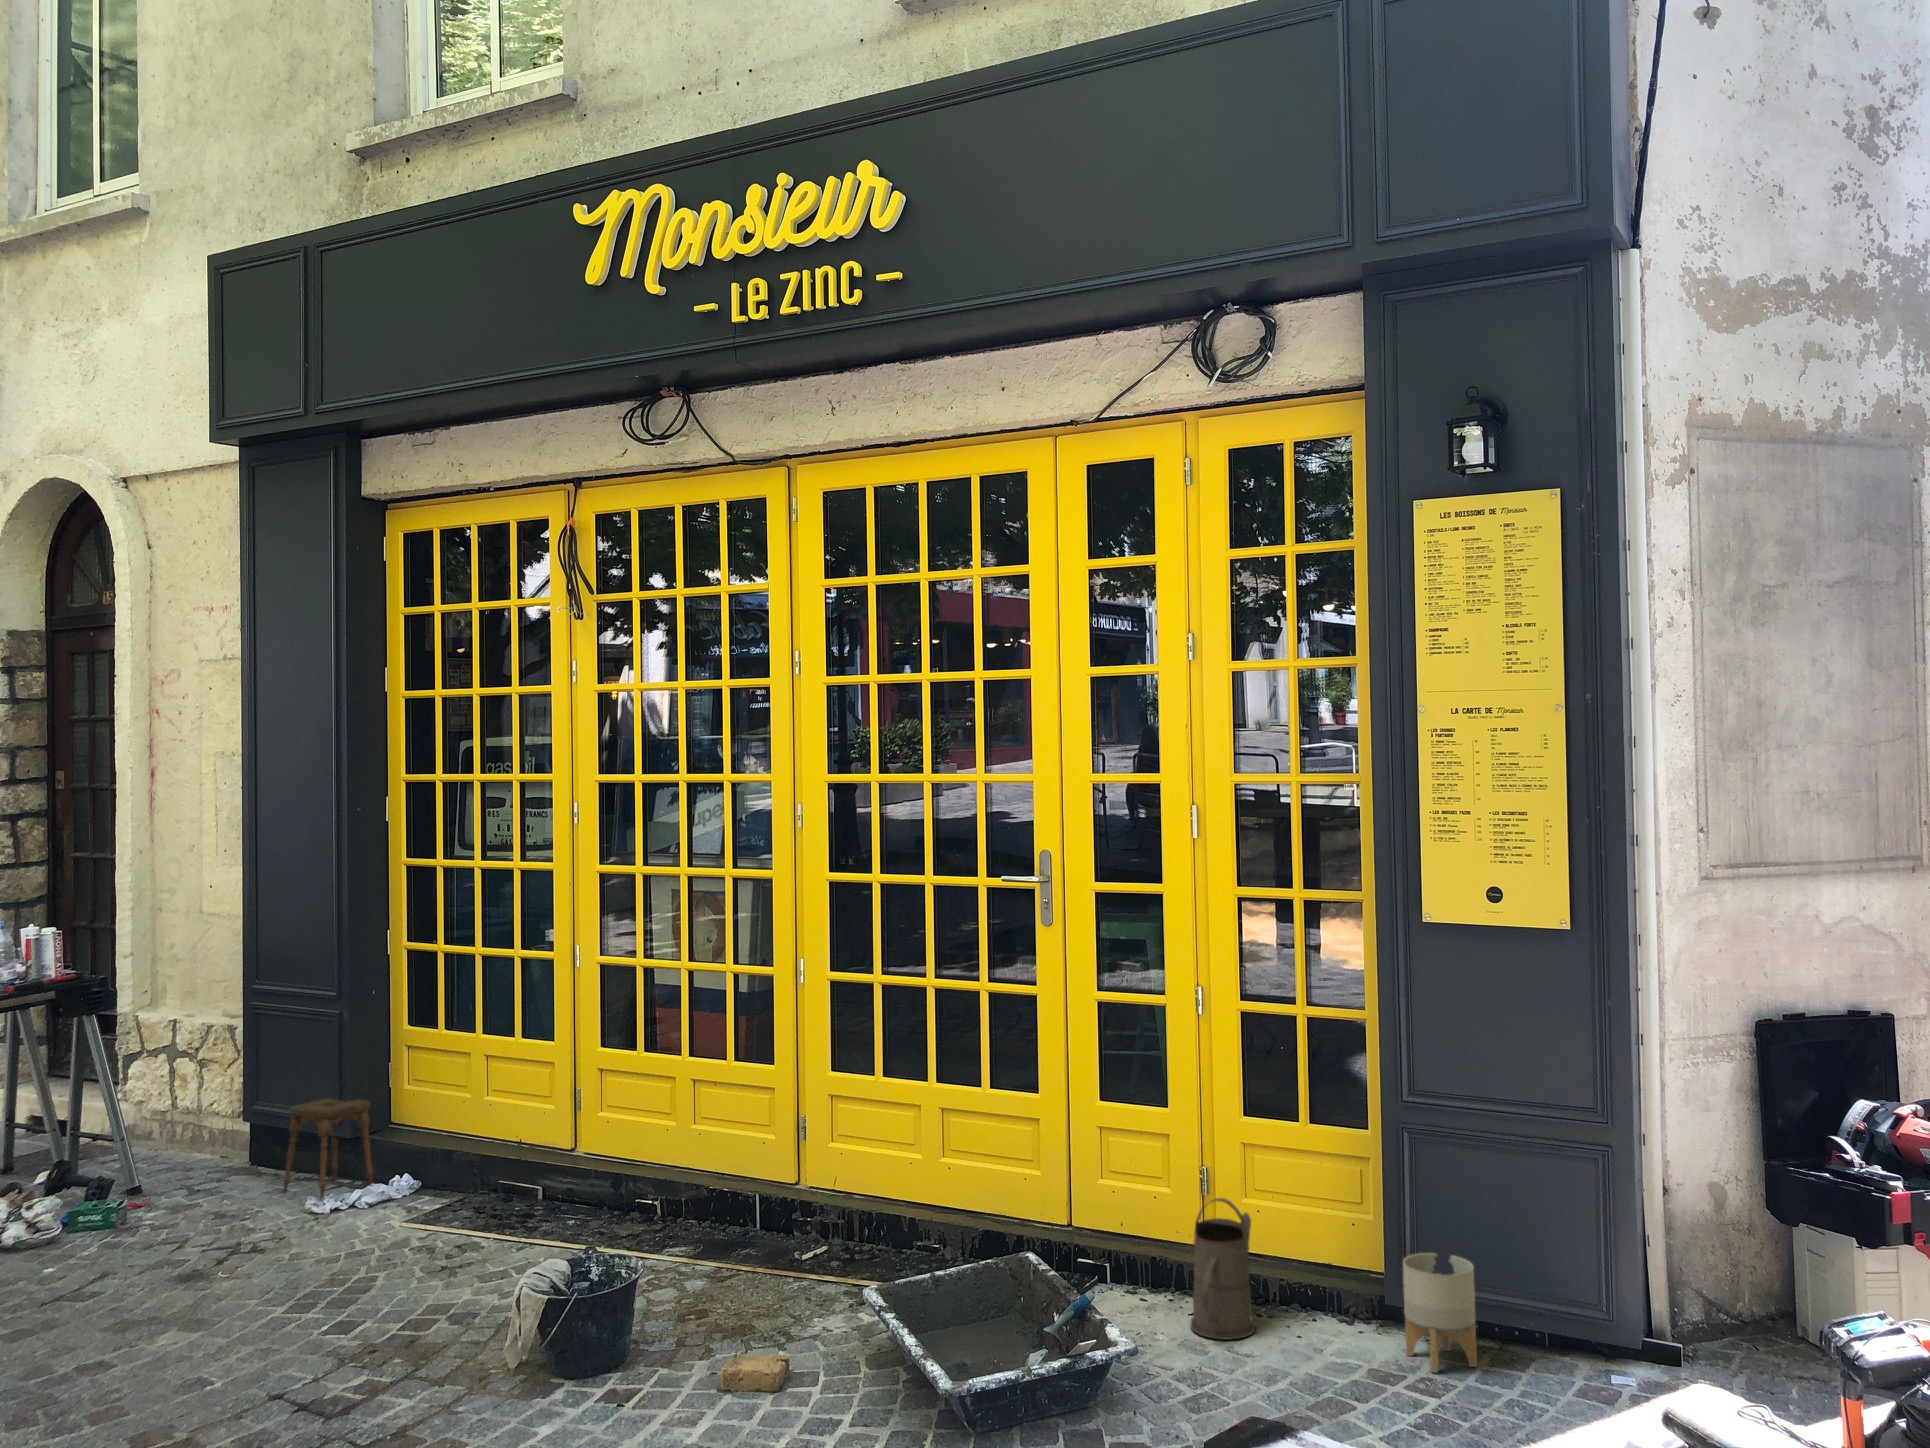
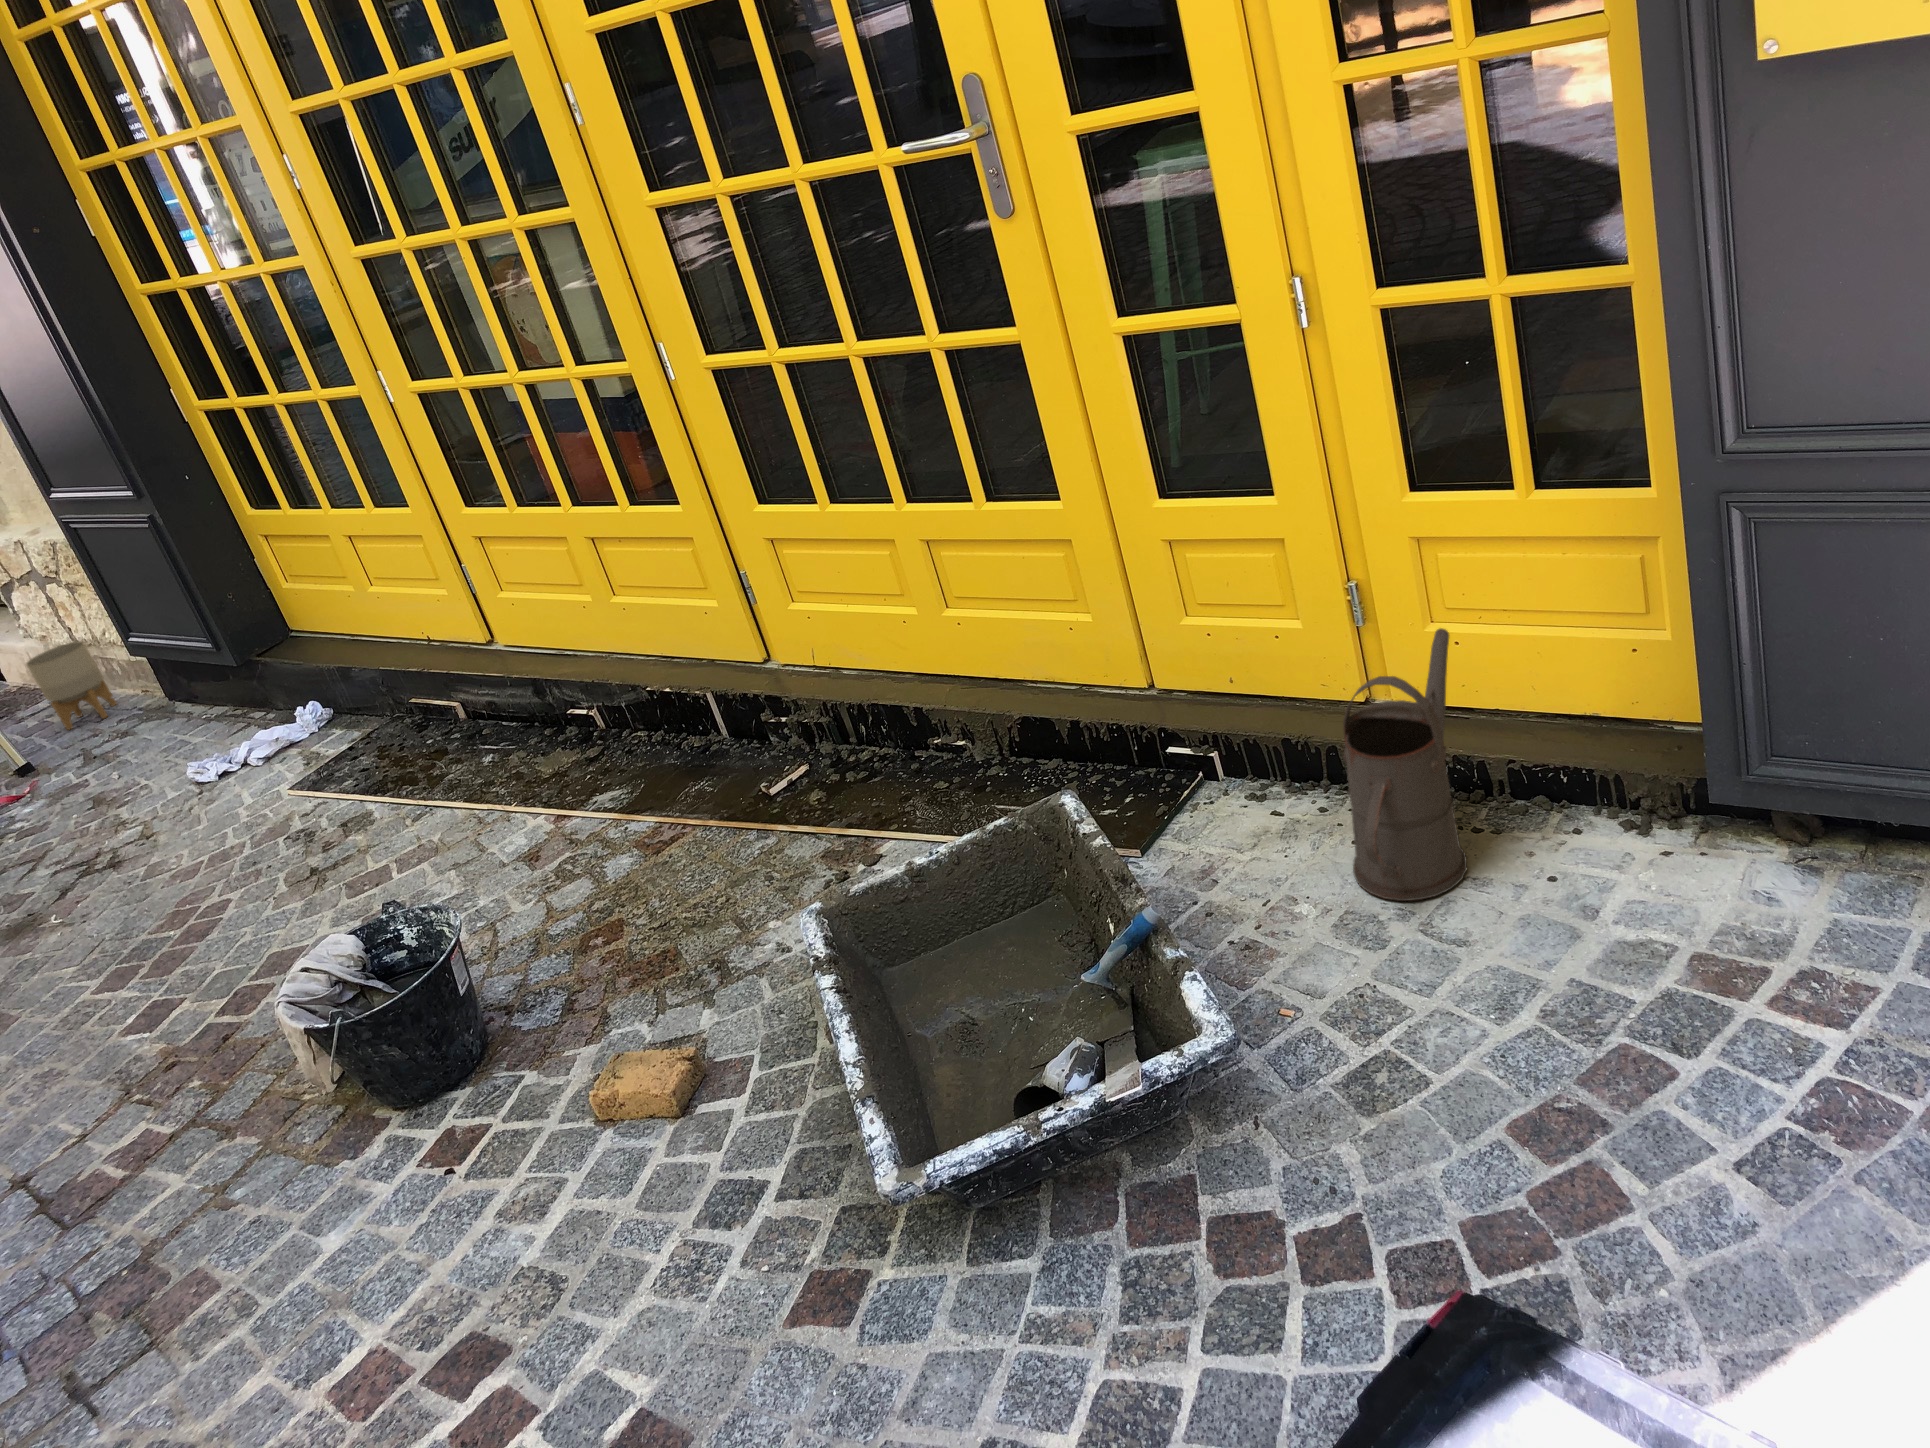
stool: present [283,1099,373,1199] -> none [133,626,285,760]
planter: present [1403,1253,1477,1373] -> present [26,641,117,730]

